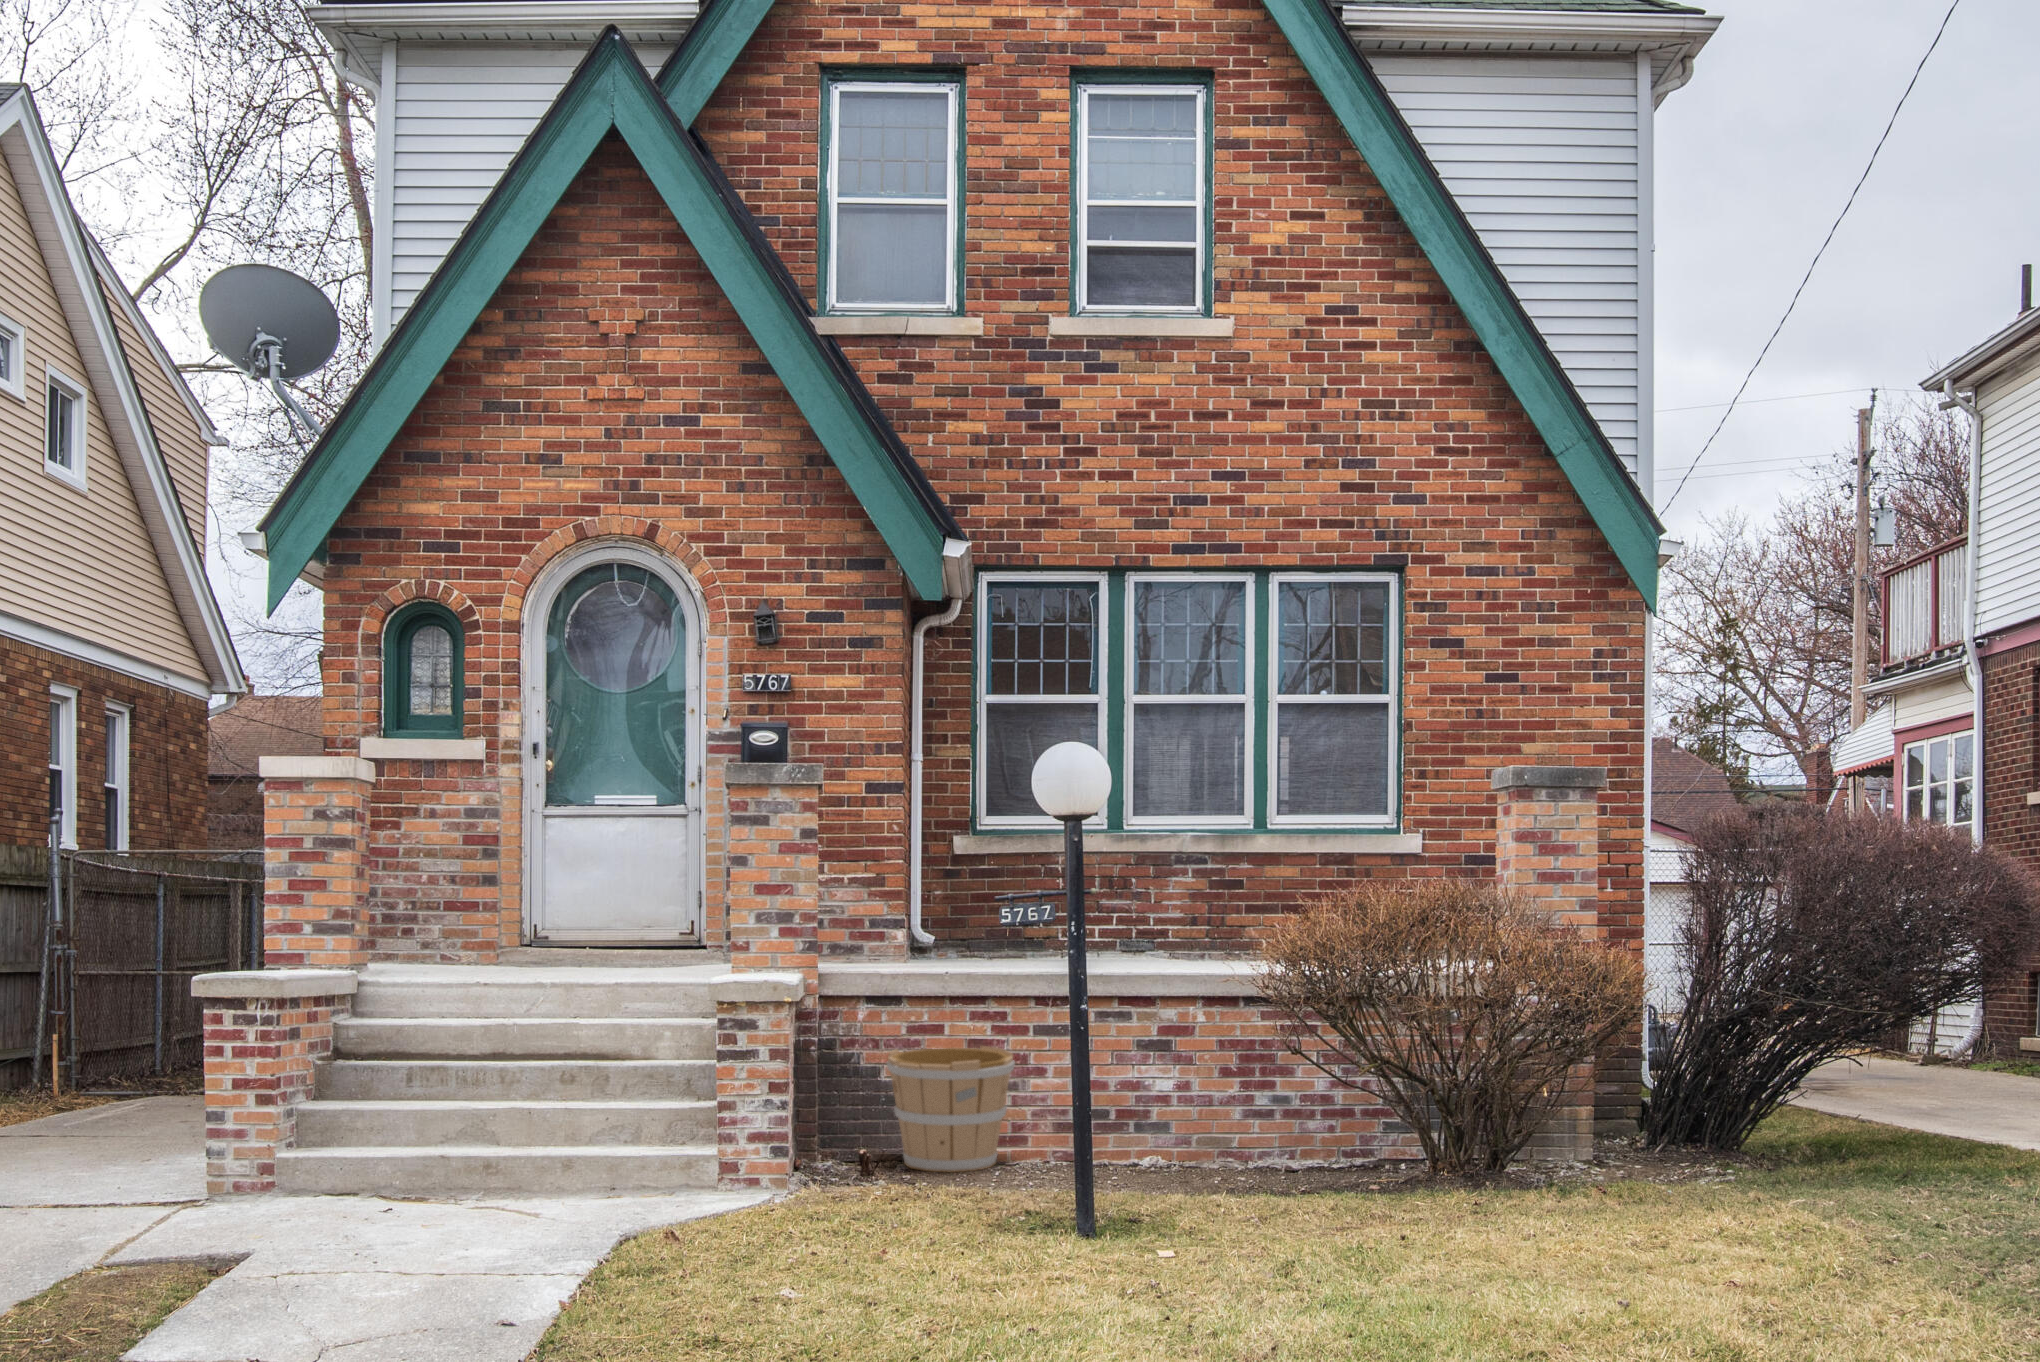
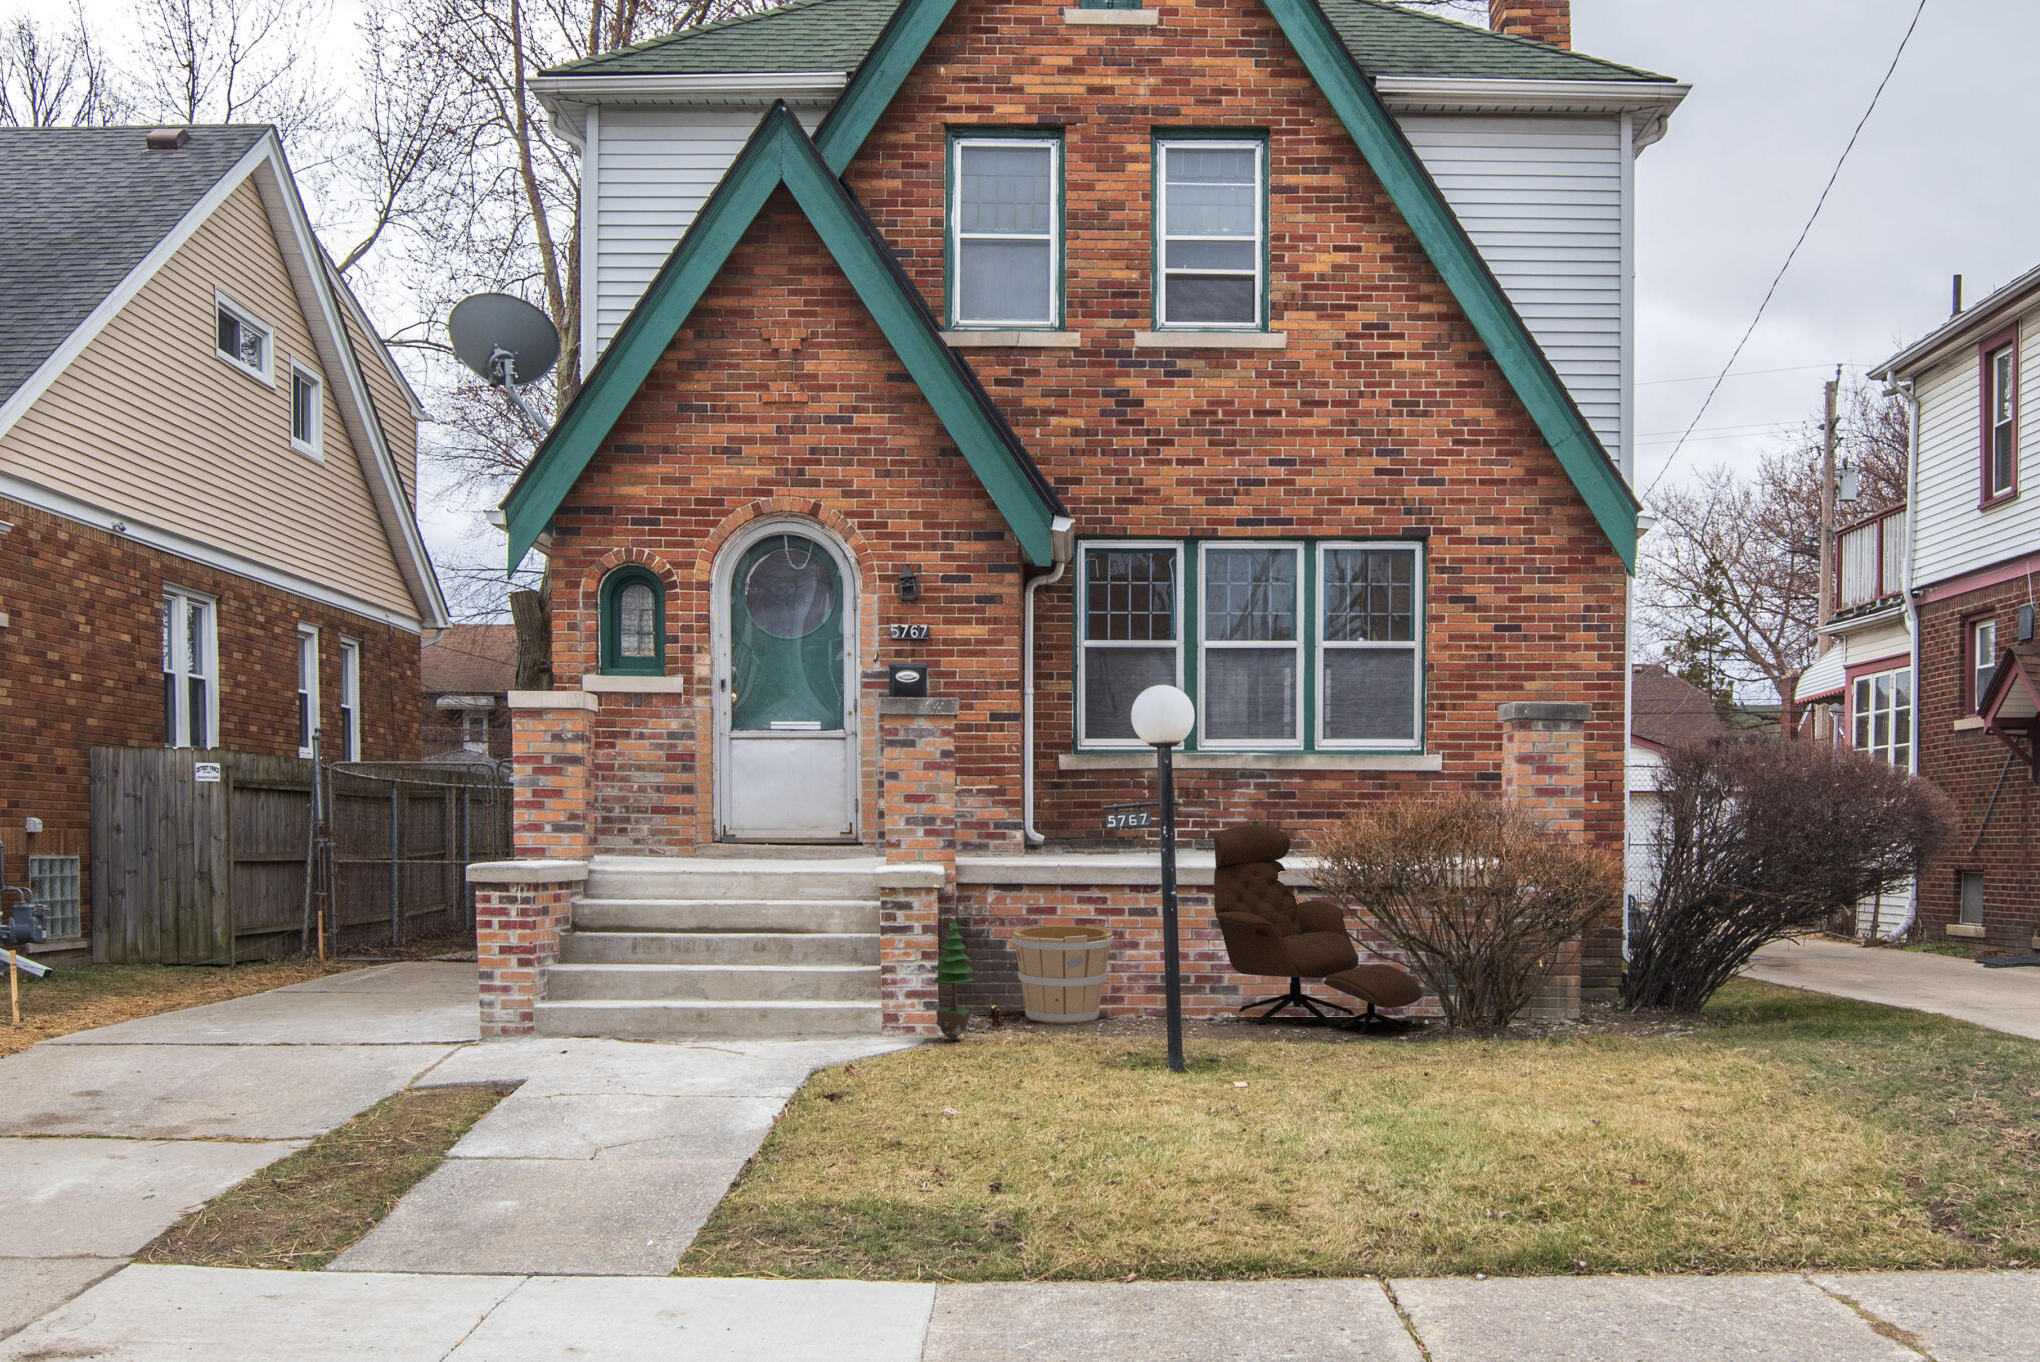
lounge chair: none [1140,920,1401,1186] -> present [1214,825,1422,1035]
potted tree: none [781,1040,836,1196] -> present [933,918,974,1040]

